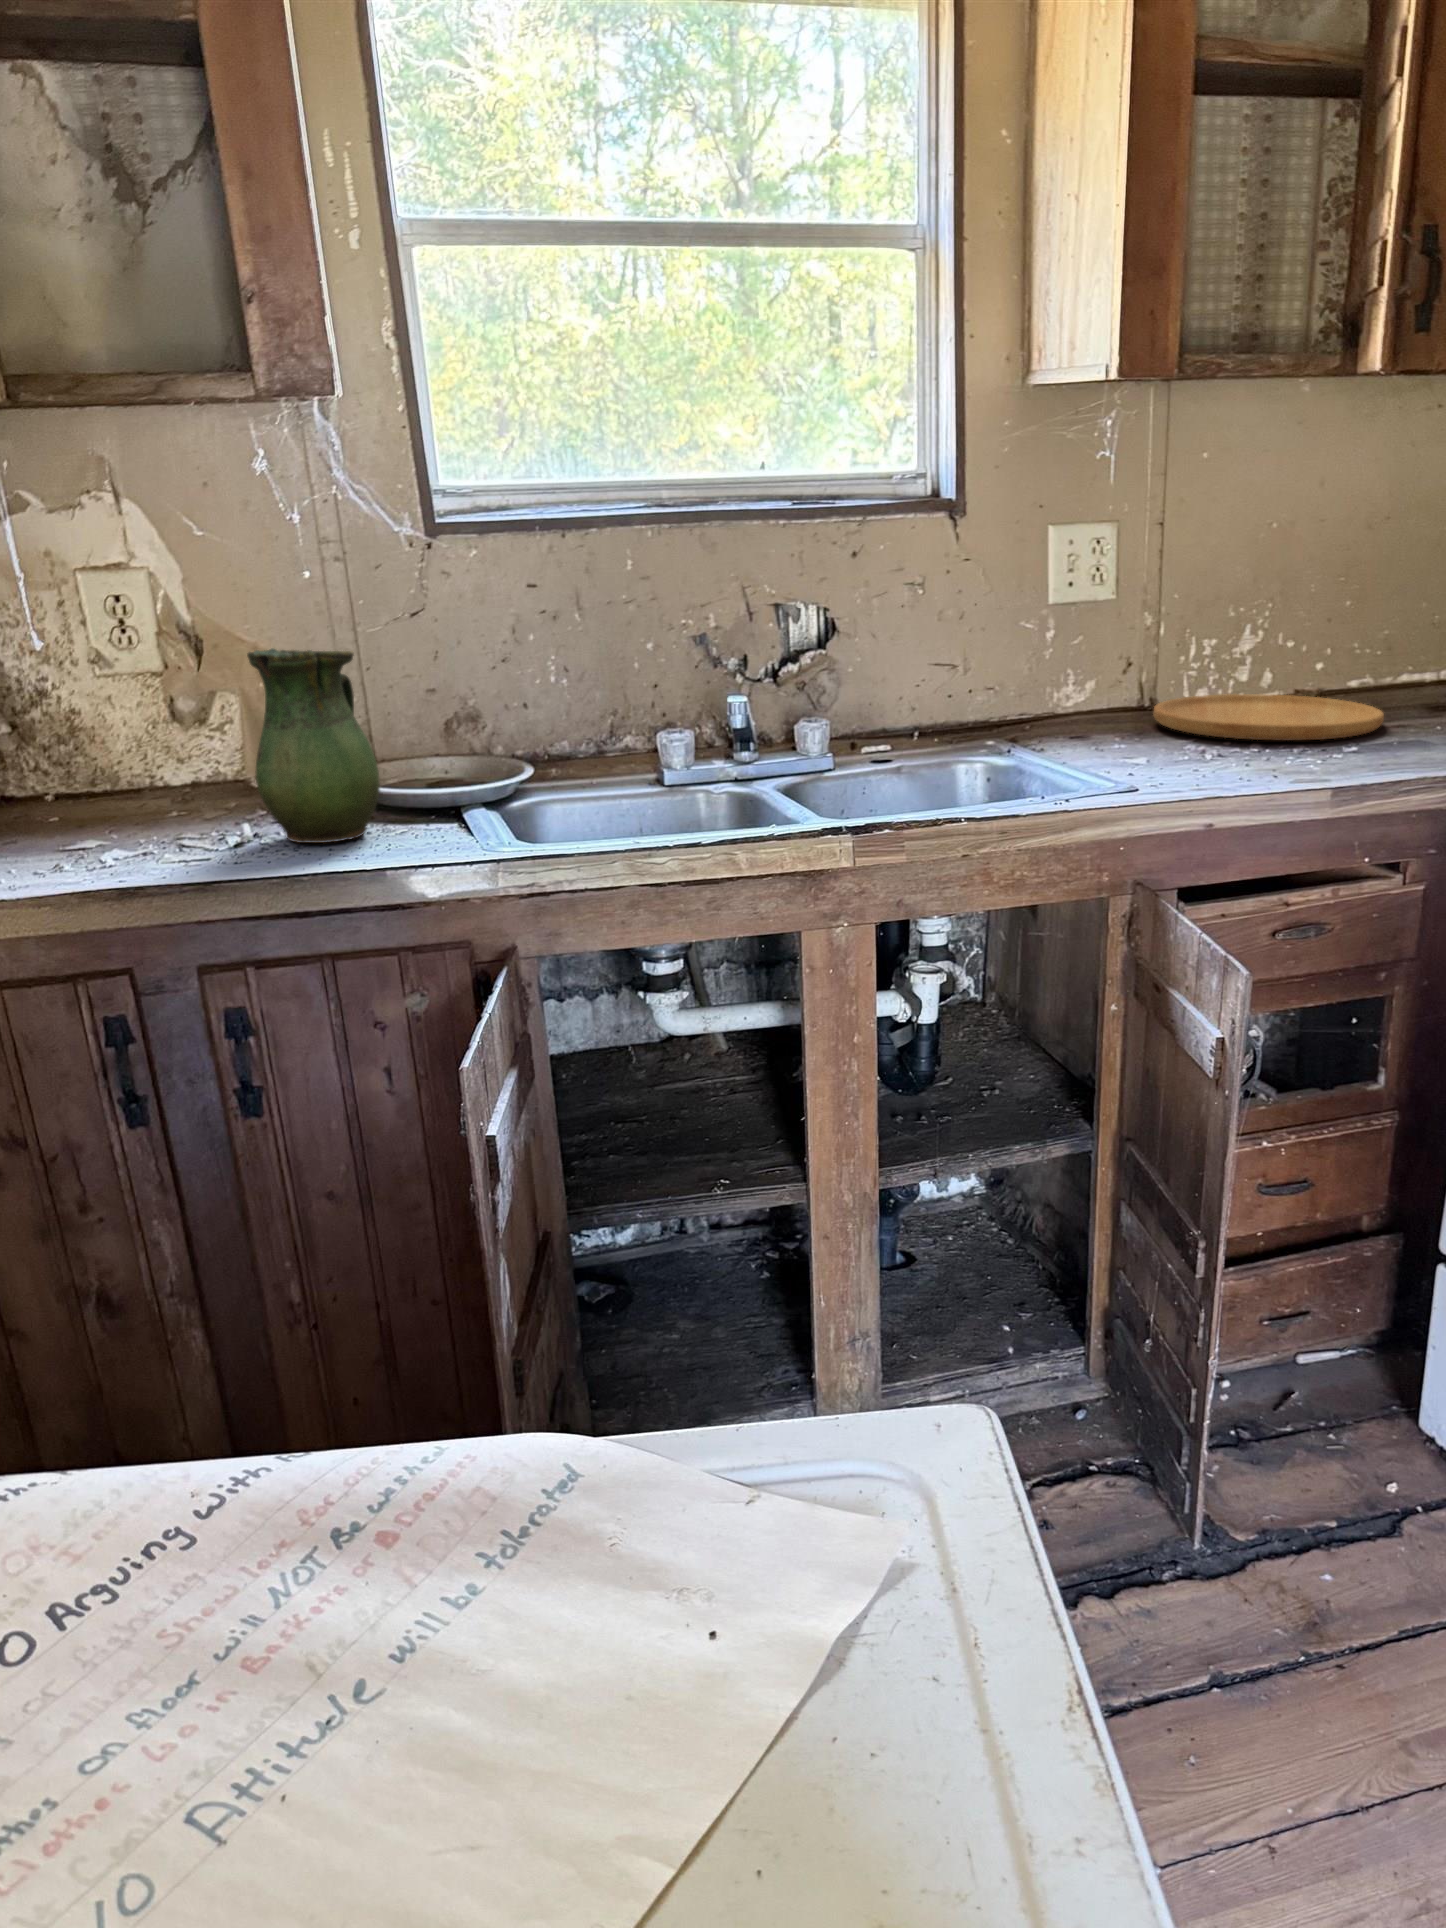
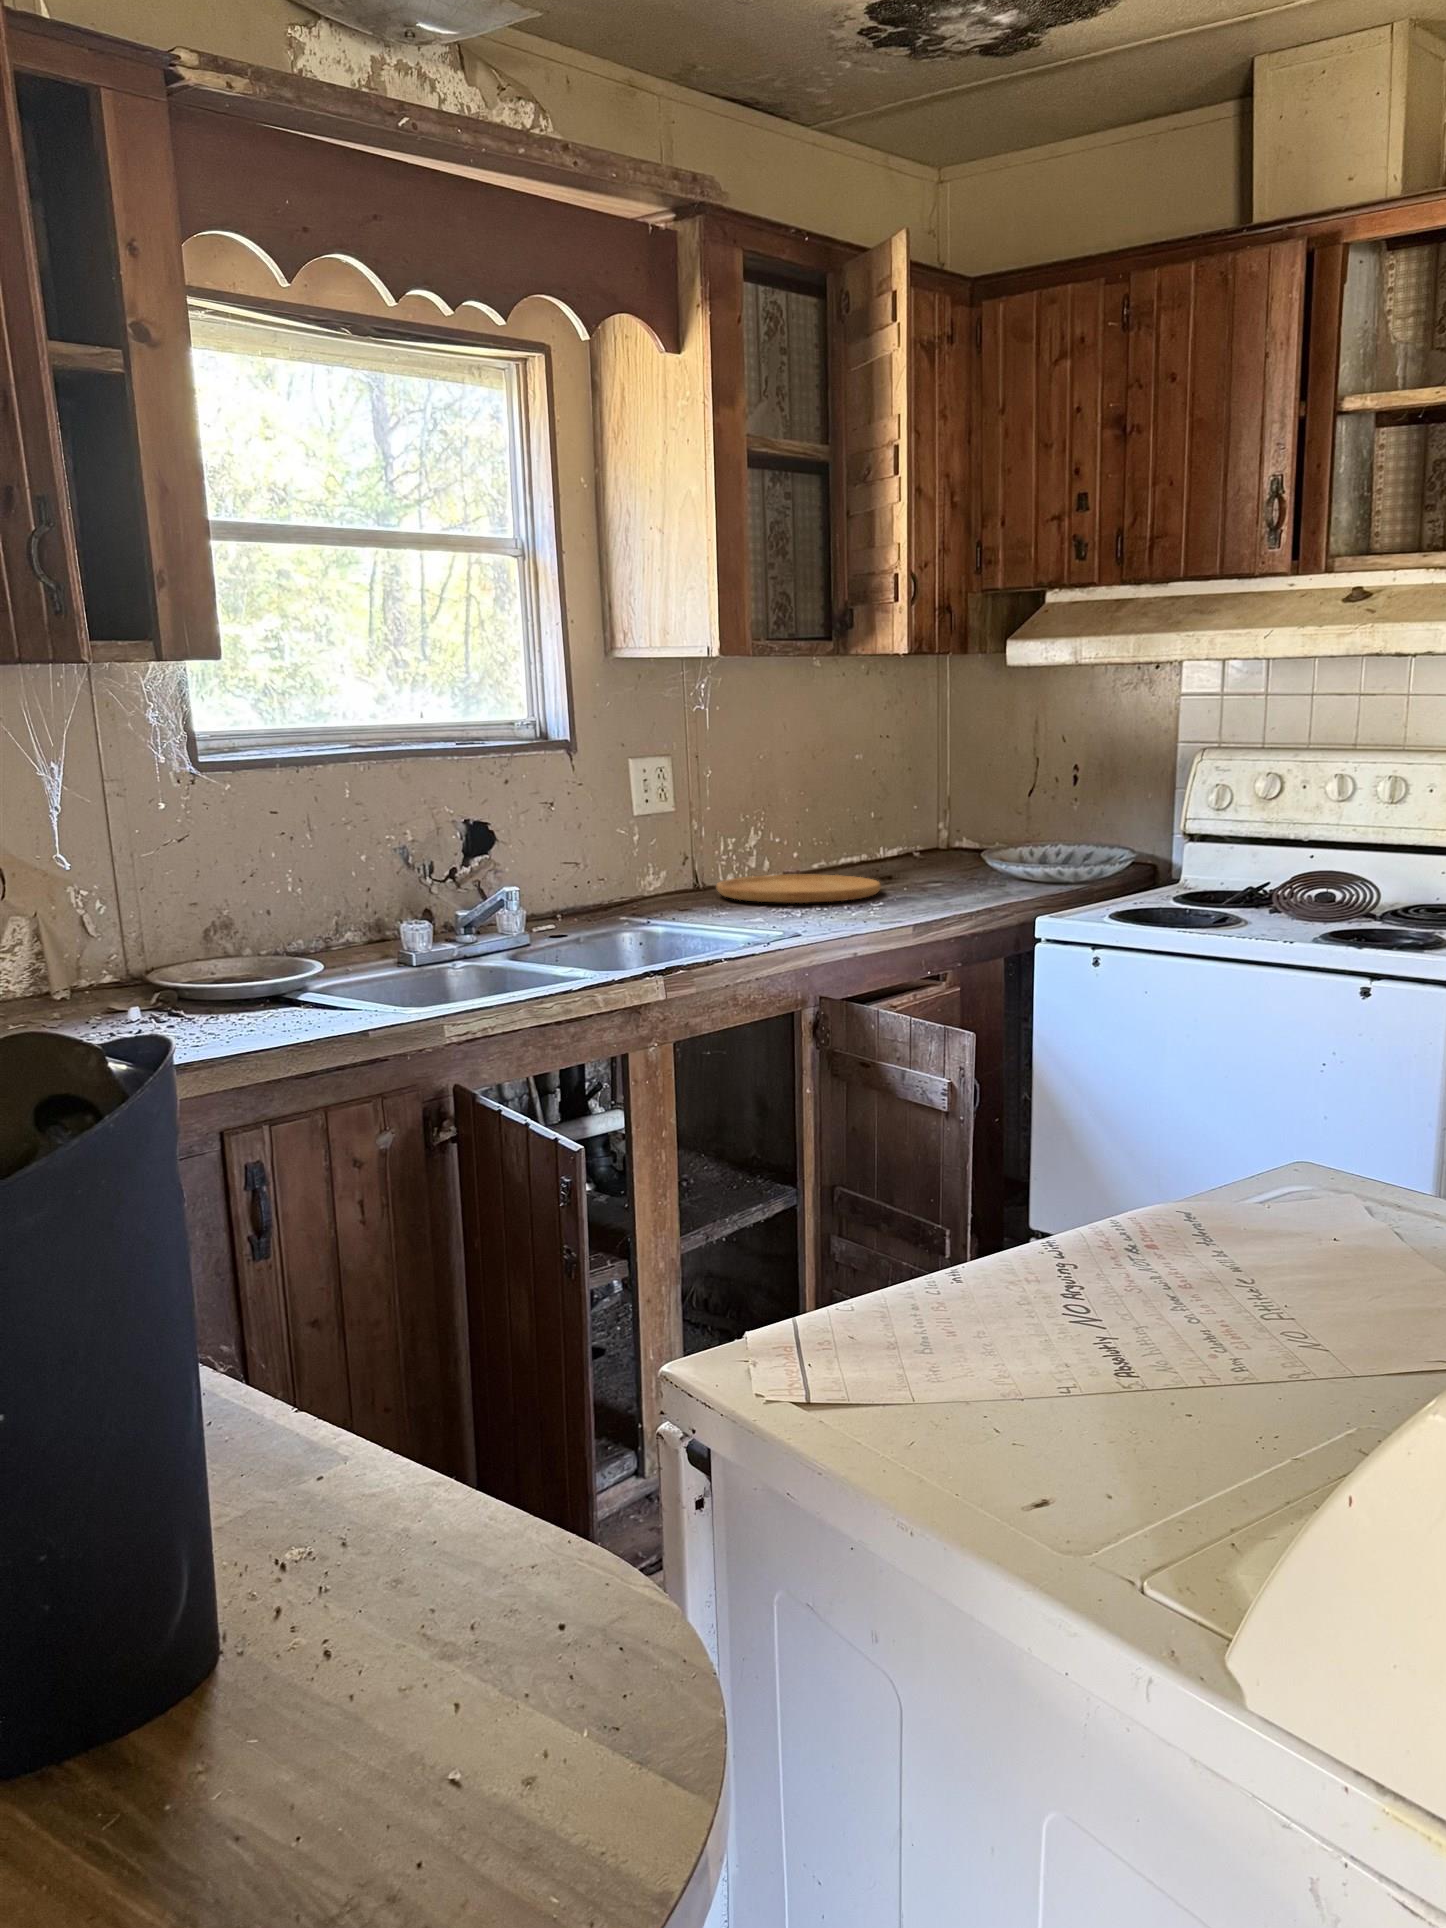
pitcher: present [247,648,380,843] -> none [186,864,292,1025]

